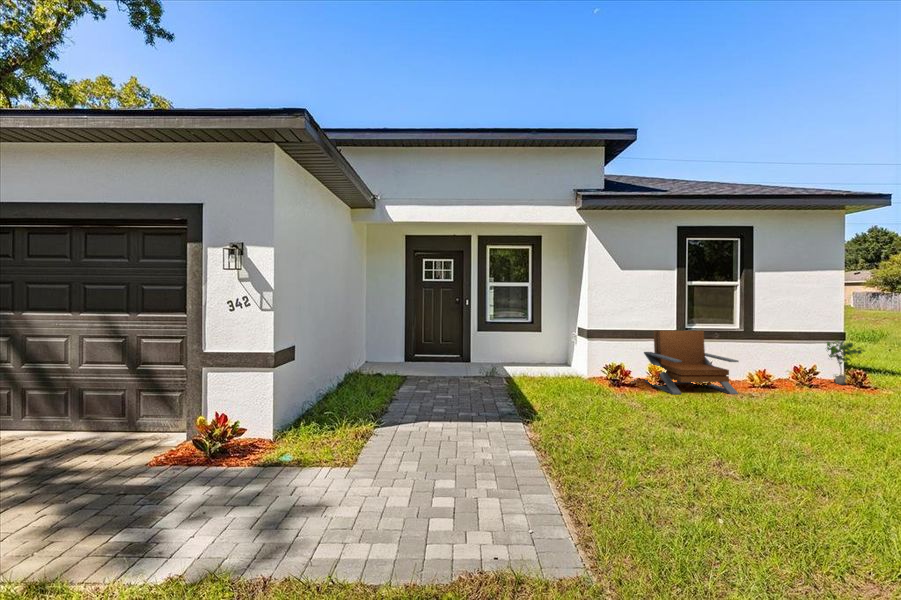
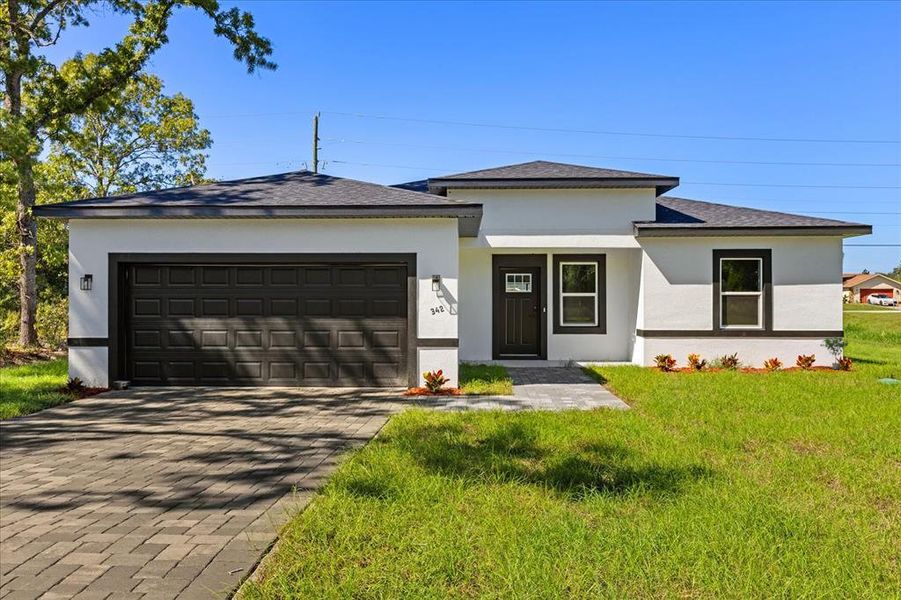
lounge chair: present [644,330,739,395] -> none [687,330,751,374]

